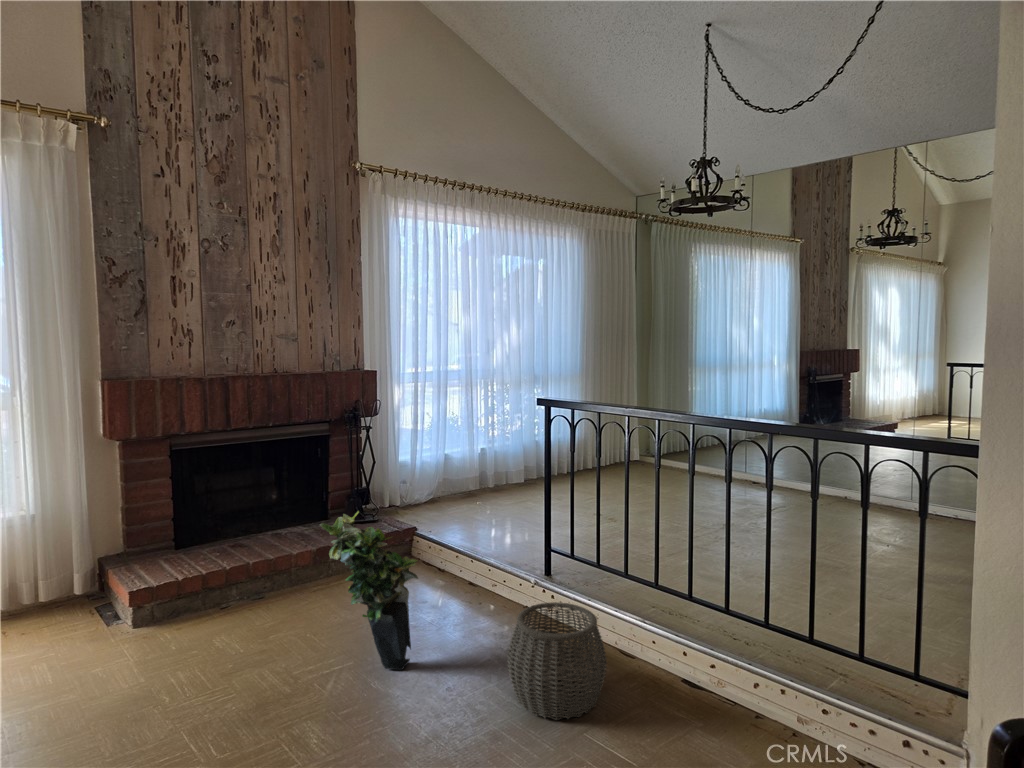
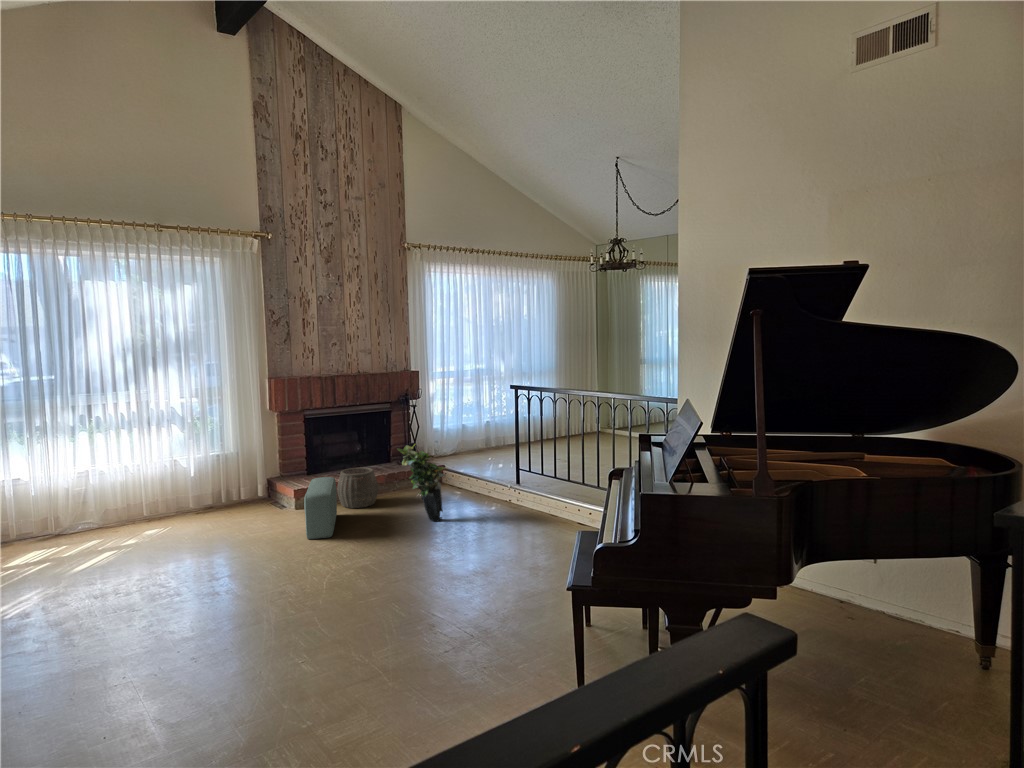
pouf: none [102,574,203,736] -> present [304,477,337,539]
woven basket: present [507,602,607,720] -> present [337,468,378,508]

